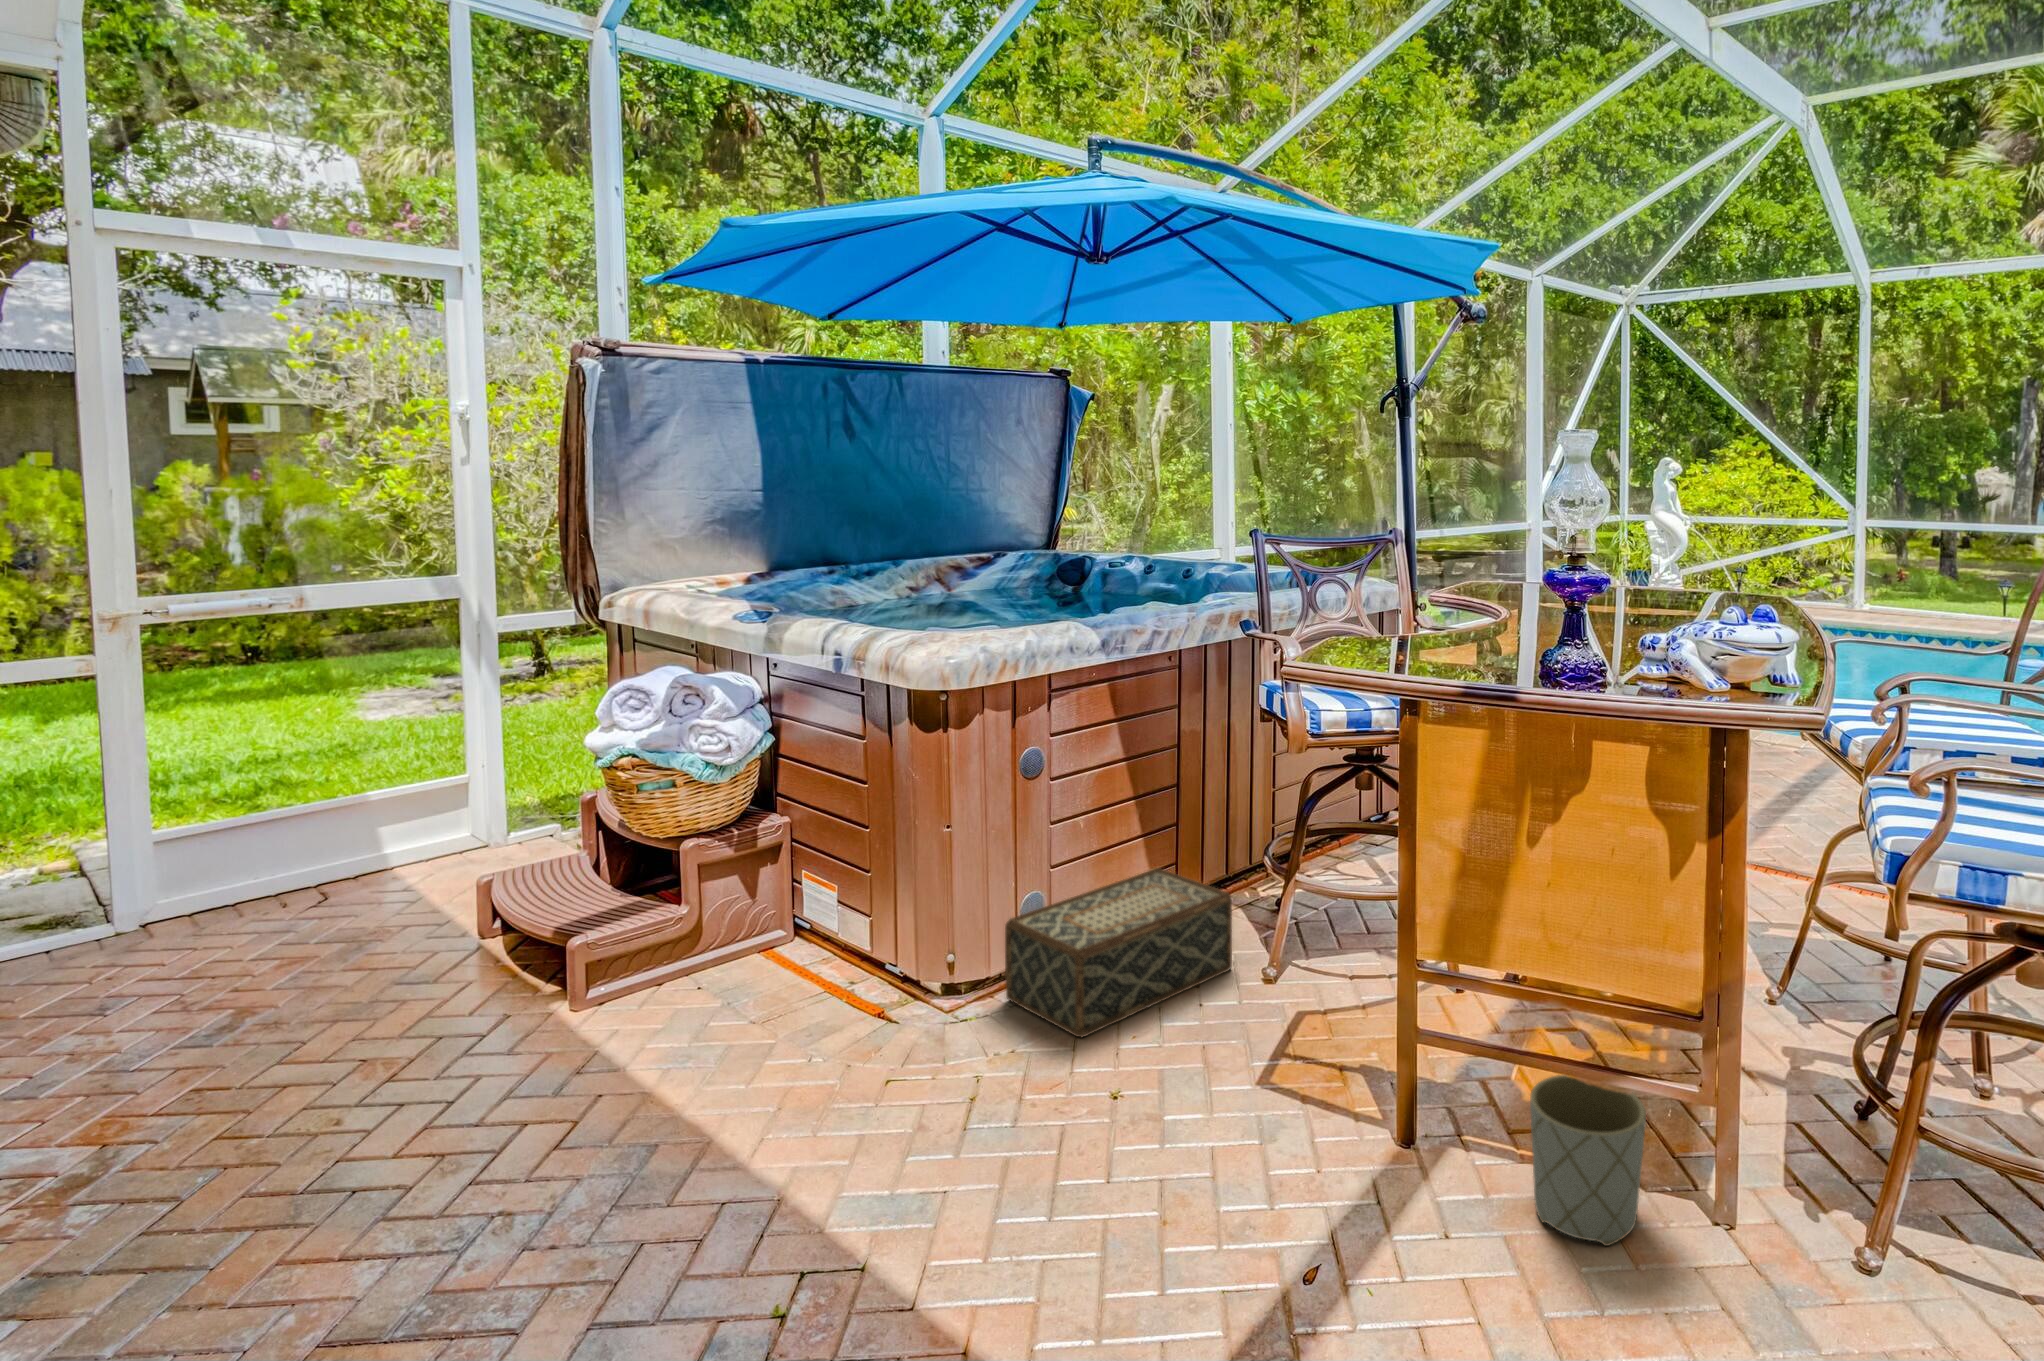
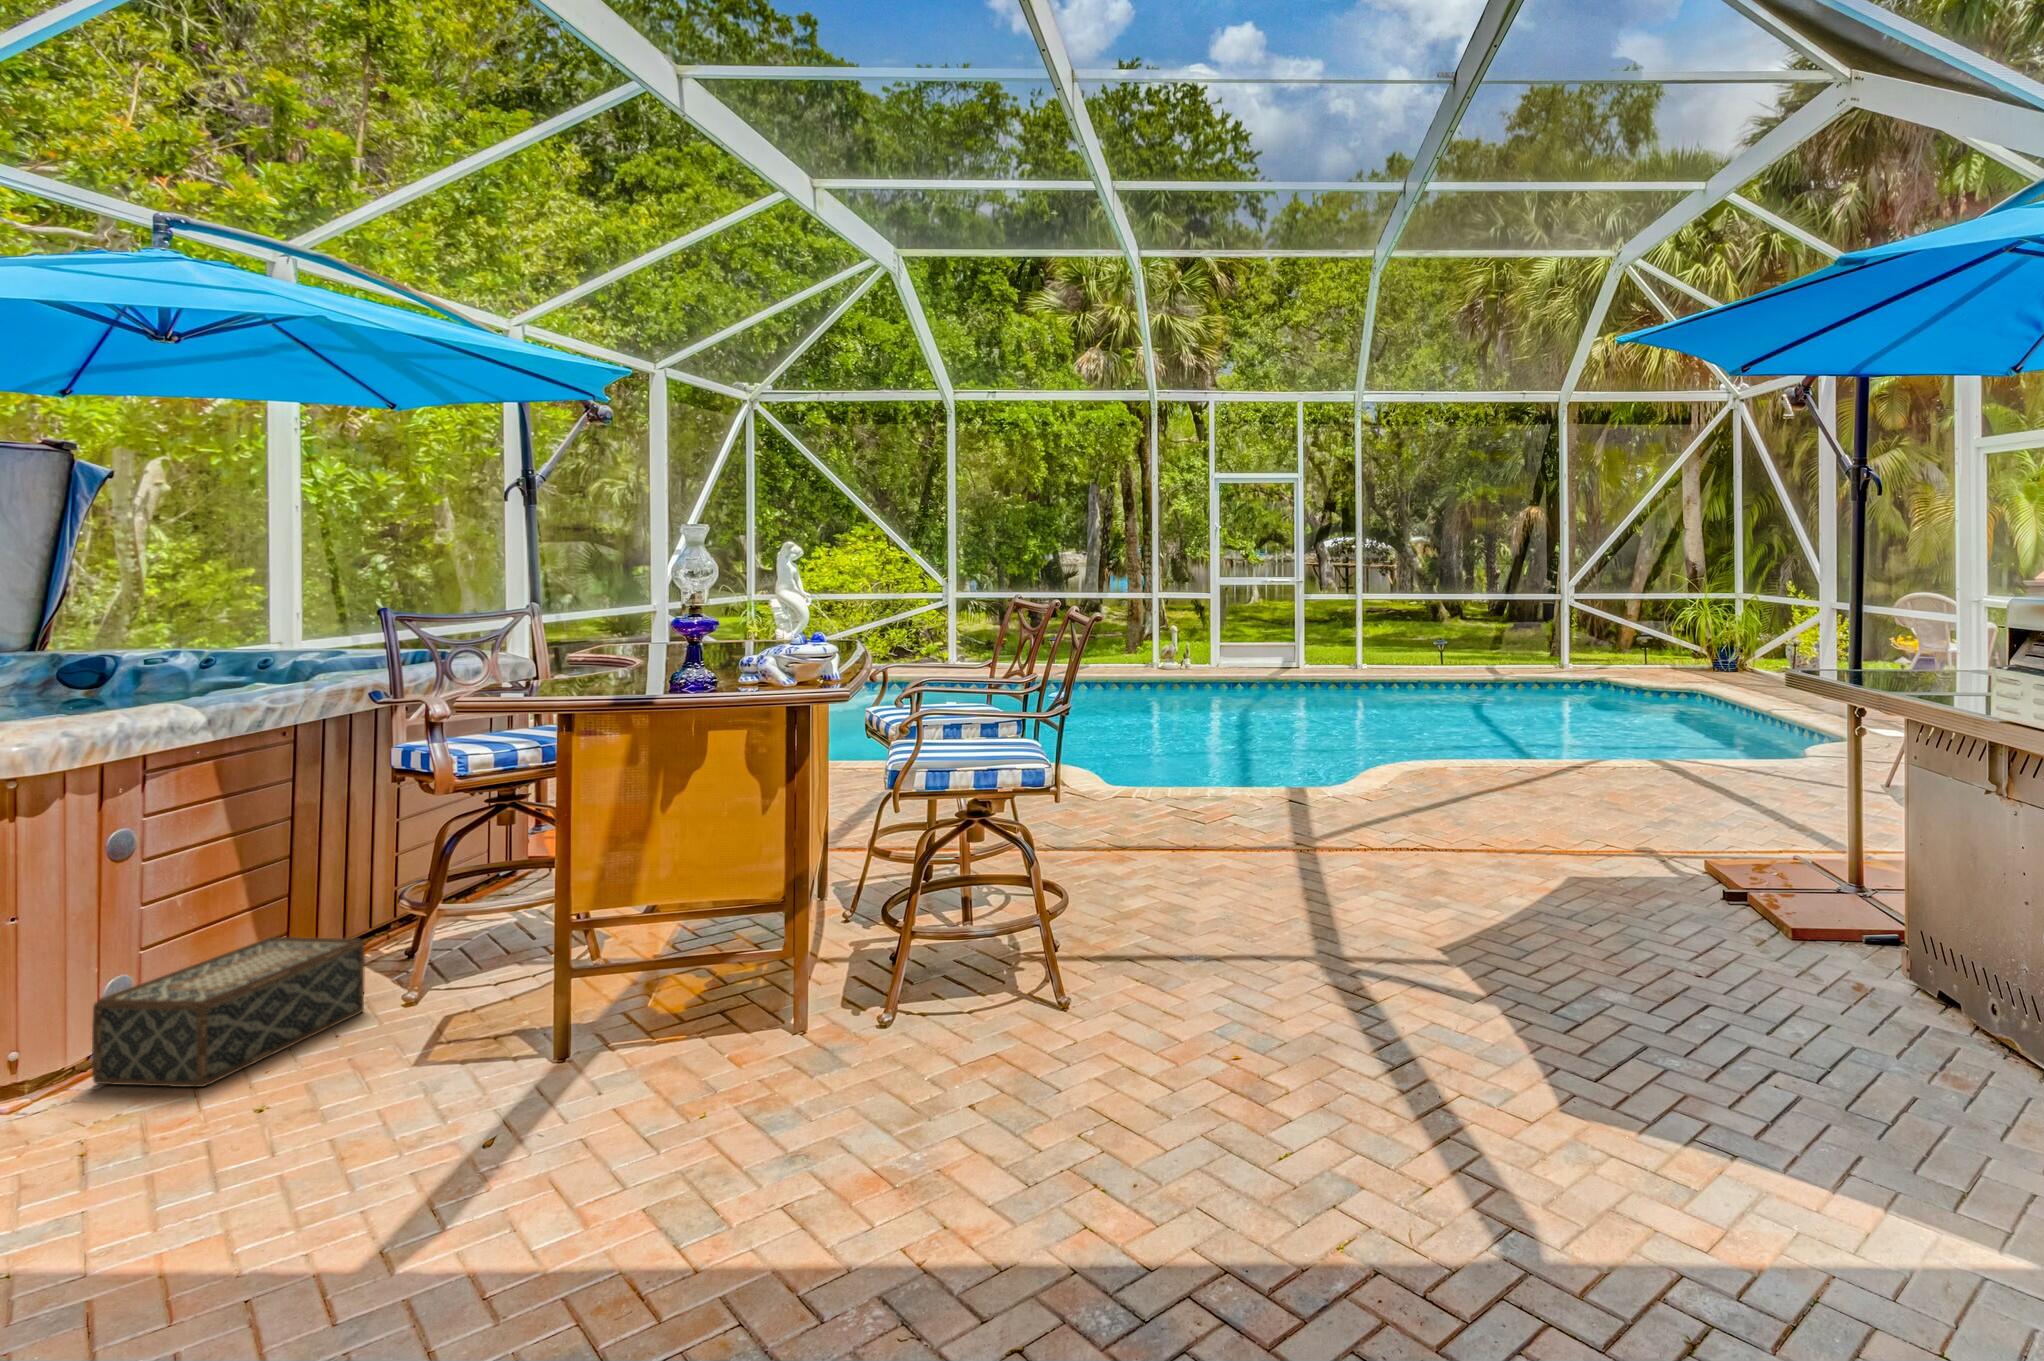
planter: present [1530,1075,1646,1246] -> none [662,969,747,1075]

